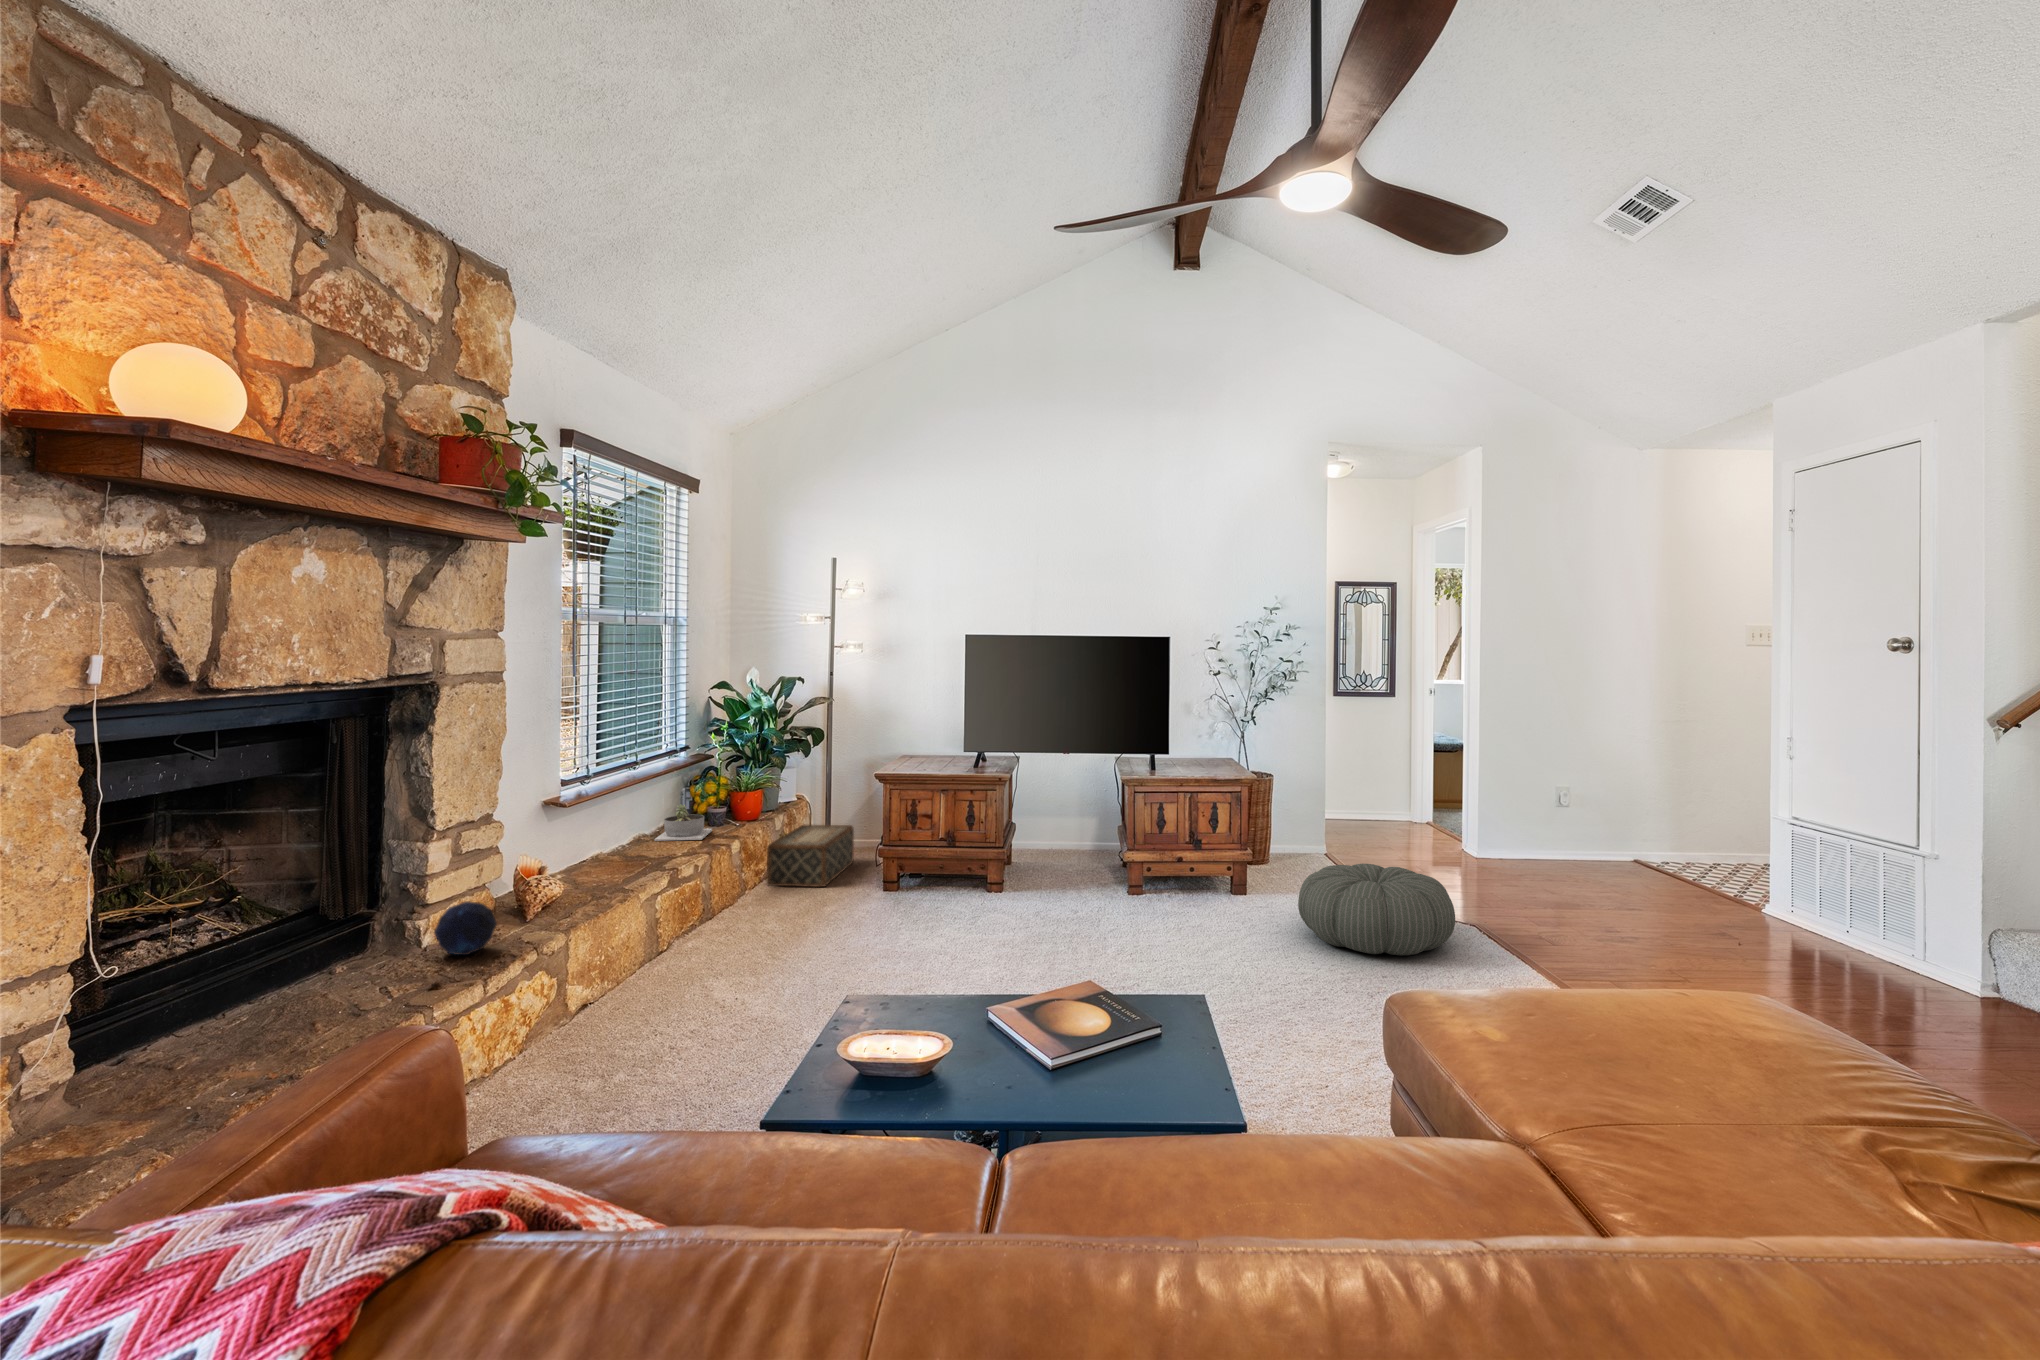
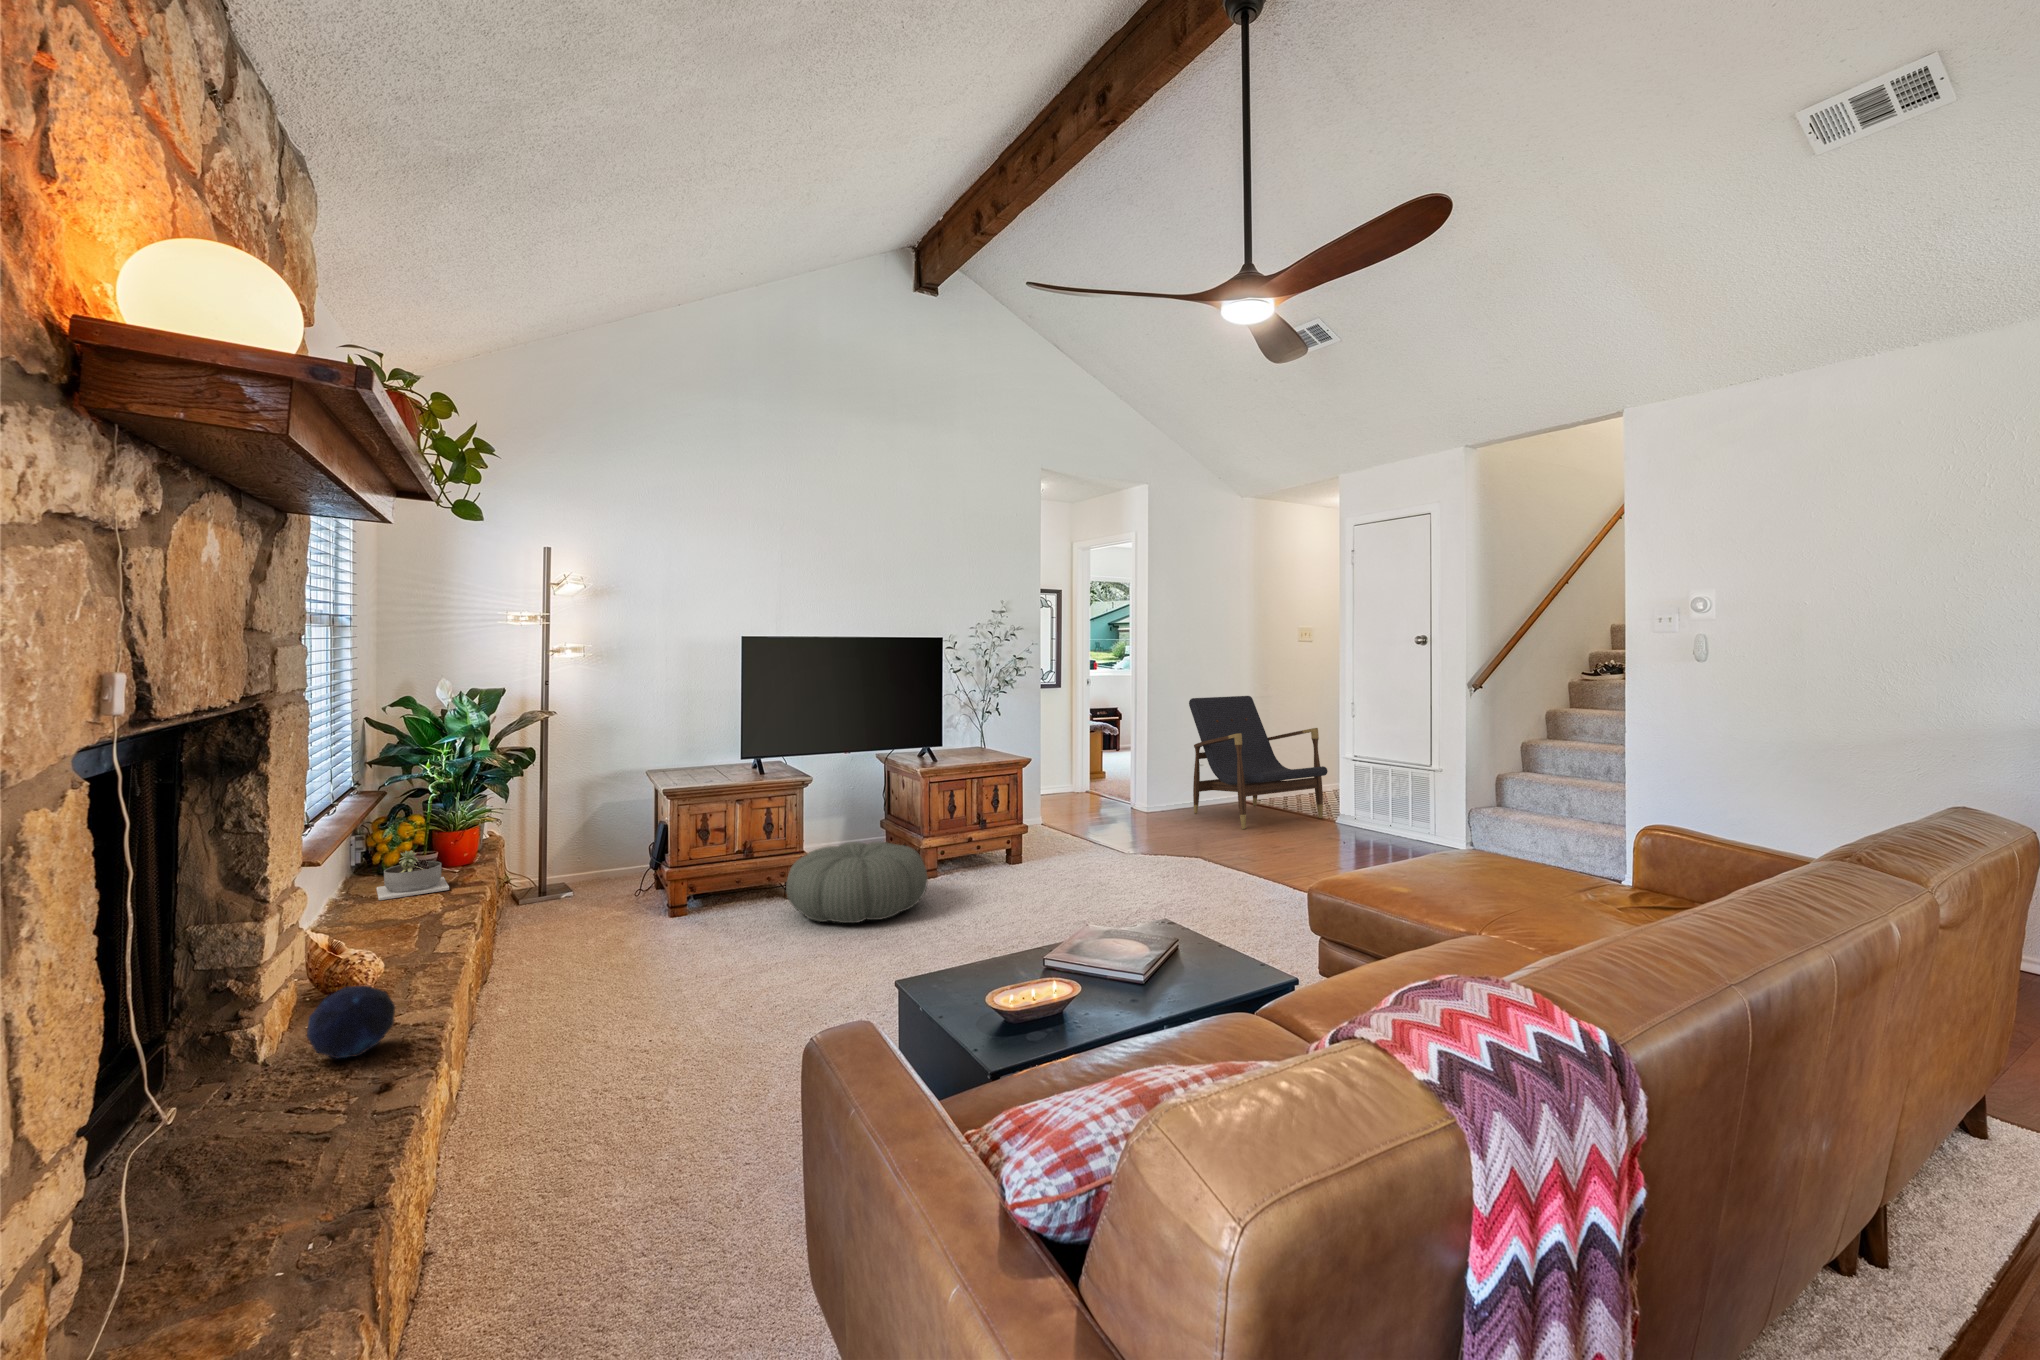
lounge chair: none [1525,718,1719,897] -> present [1189,696,1328,829]
woven basket: present [767,825,854,887] -> none [516,854,597,936]
pouf: present [1298,863,1455,955] -> present [786,842,928,923]

